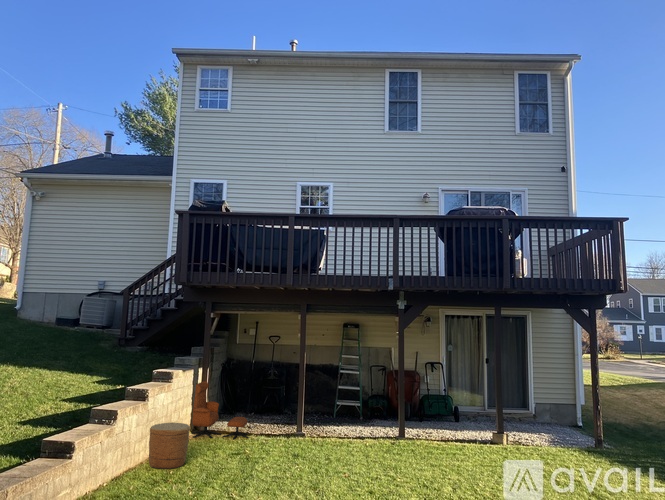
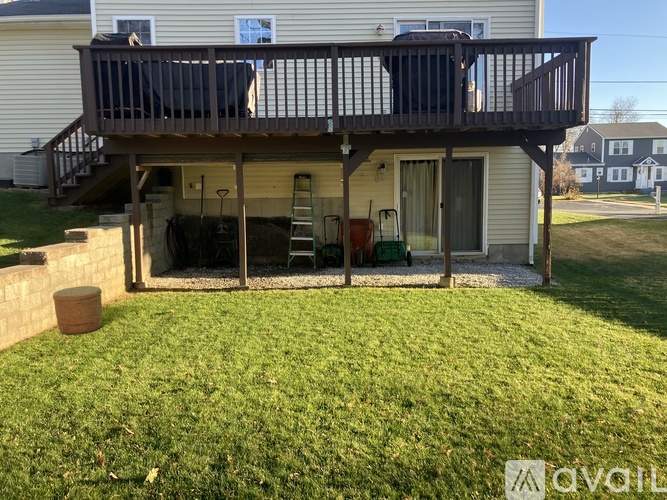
lounge chair: present [191,381,249,440] -> none [121,240,186,297]

